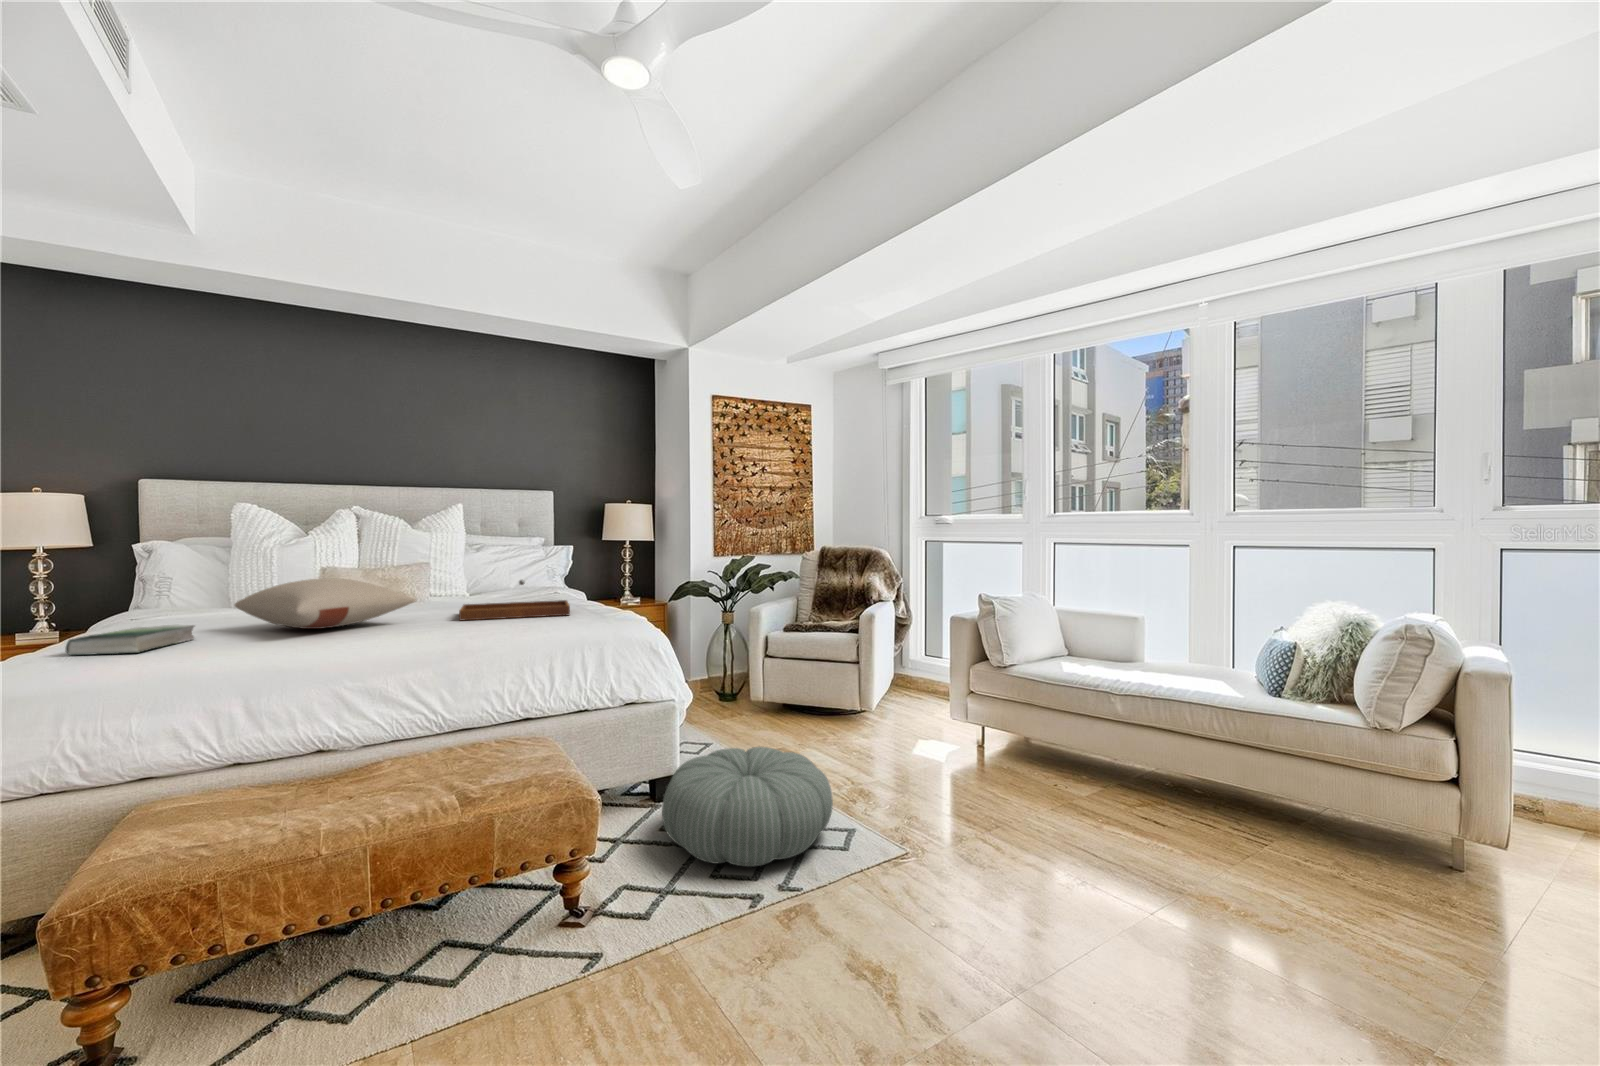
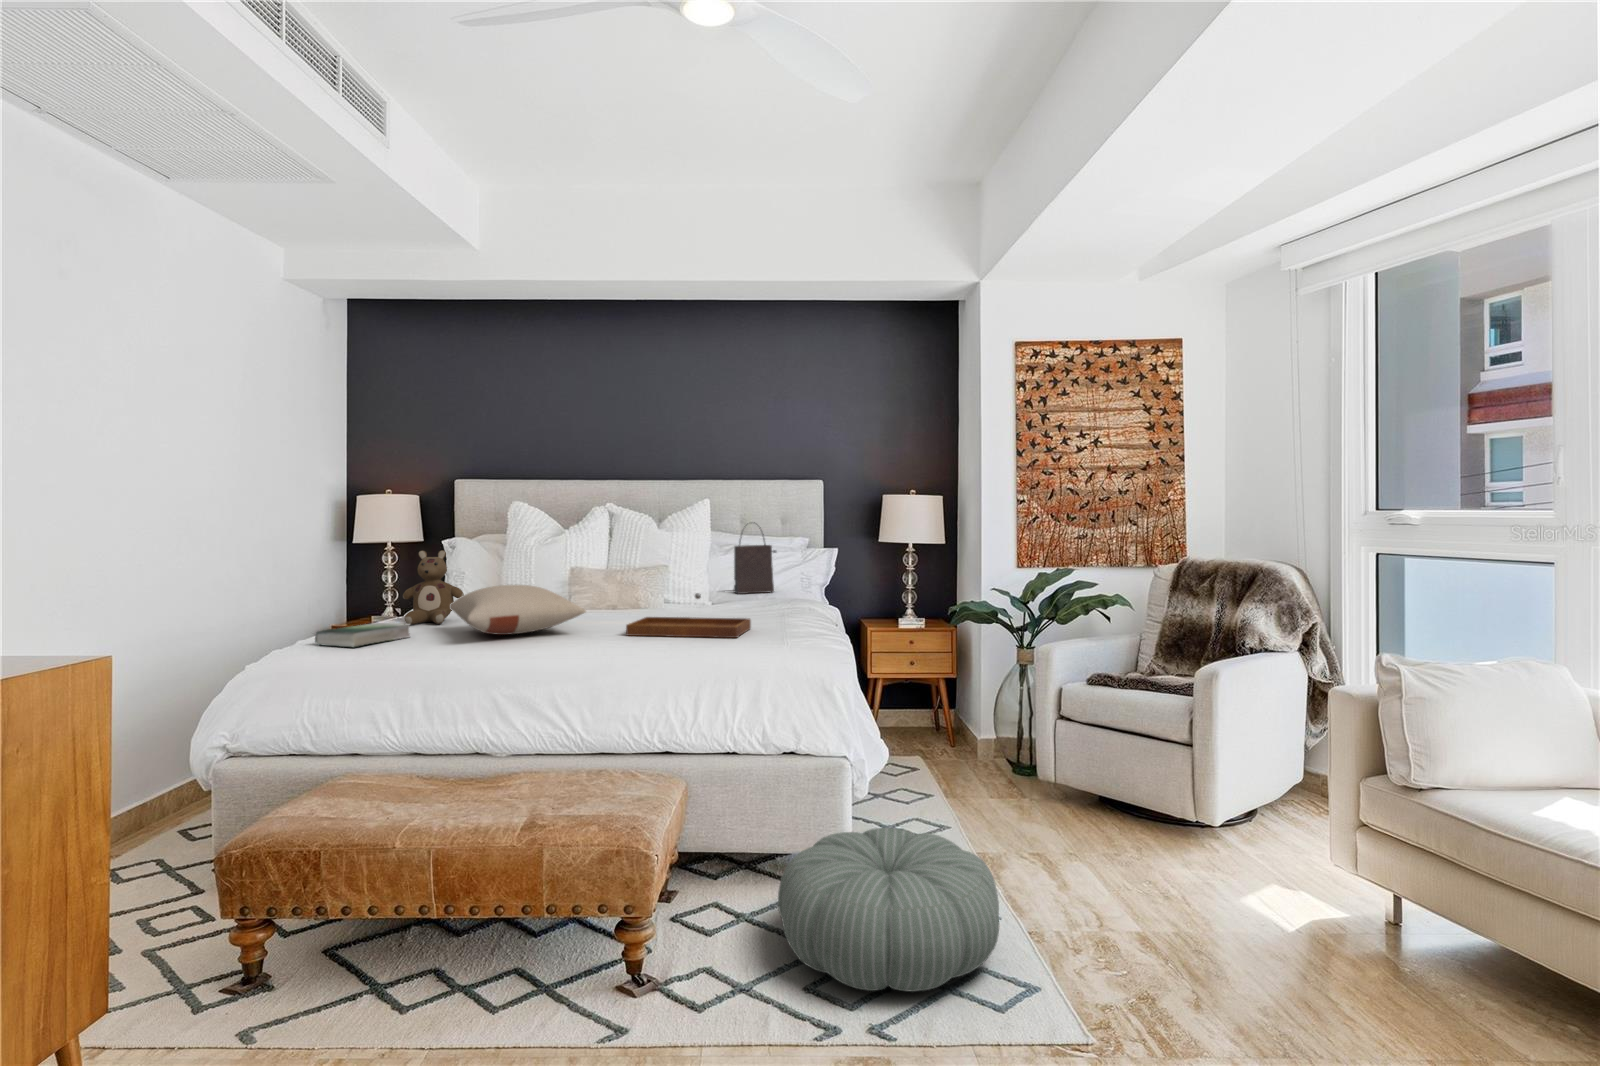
handbag: none [488,525,527,587] -> present [734,522,776,594]
stuffed bear: none [145,548,231,629] -> present [403,550,464,624]

